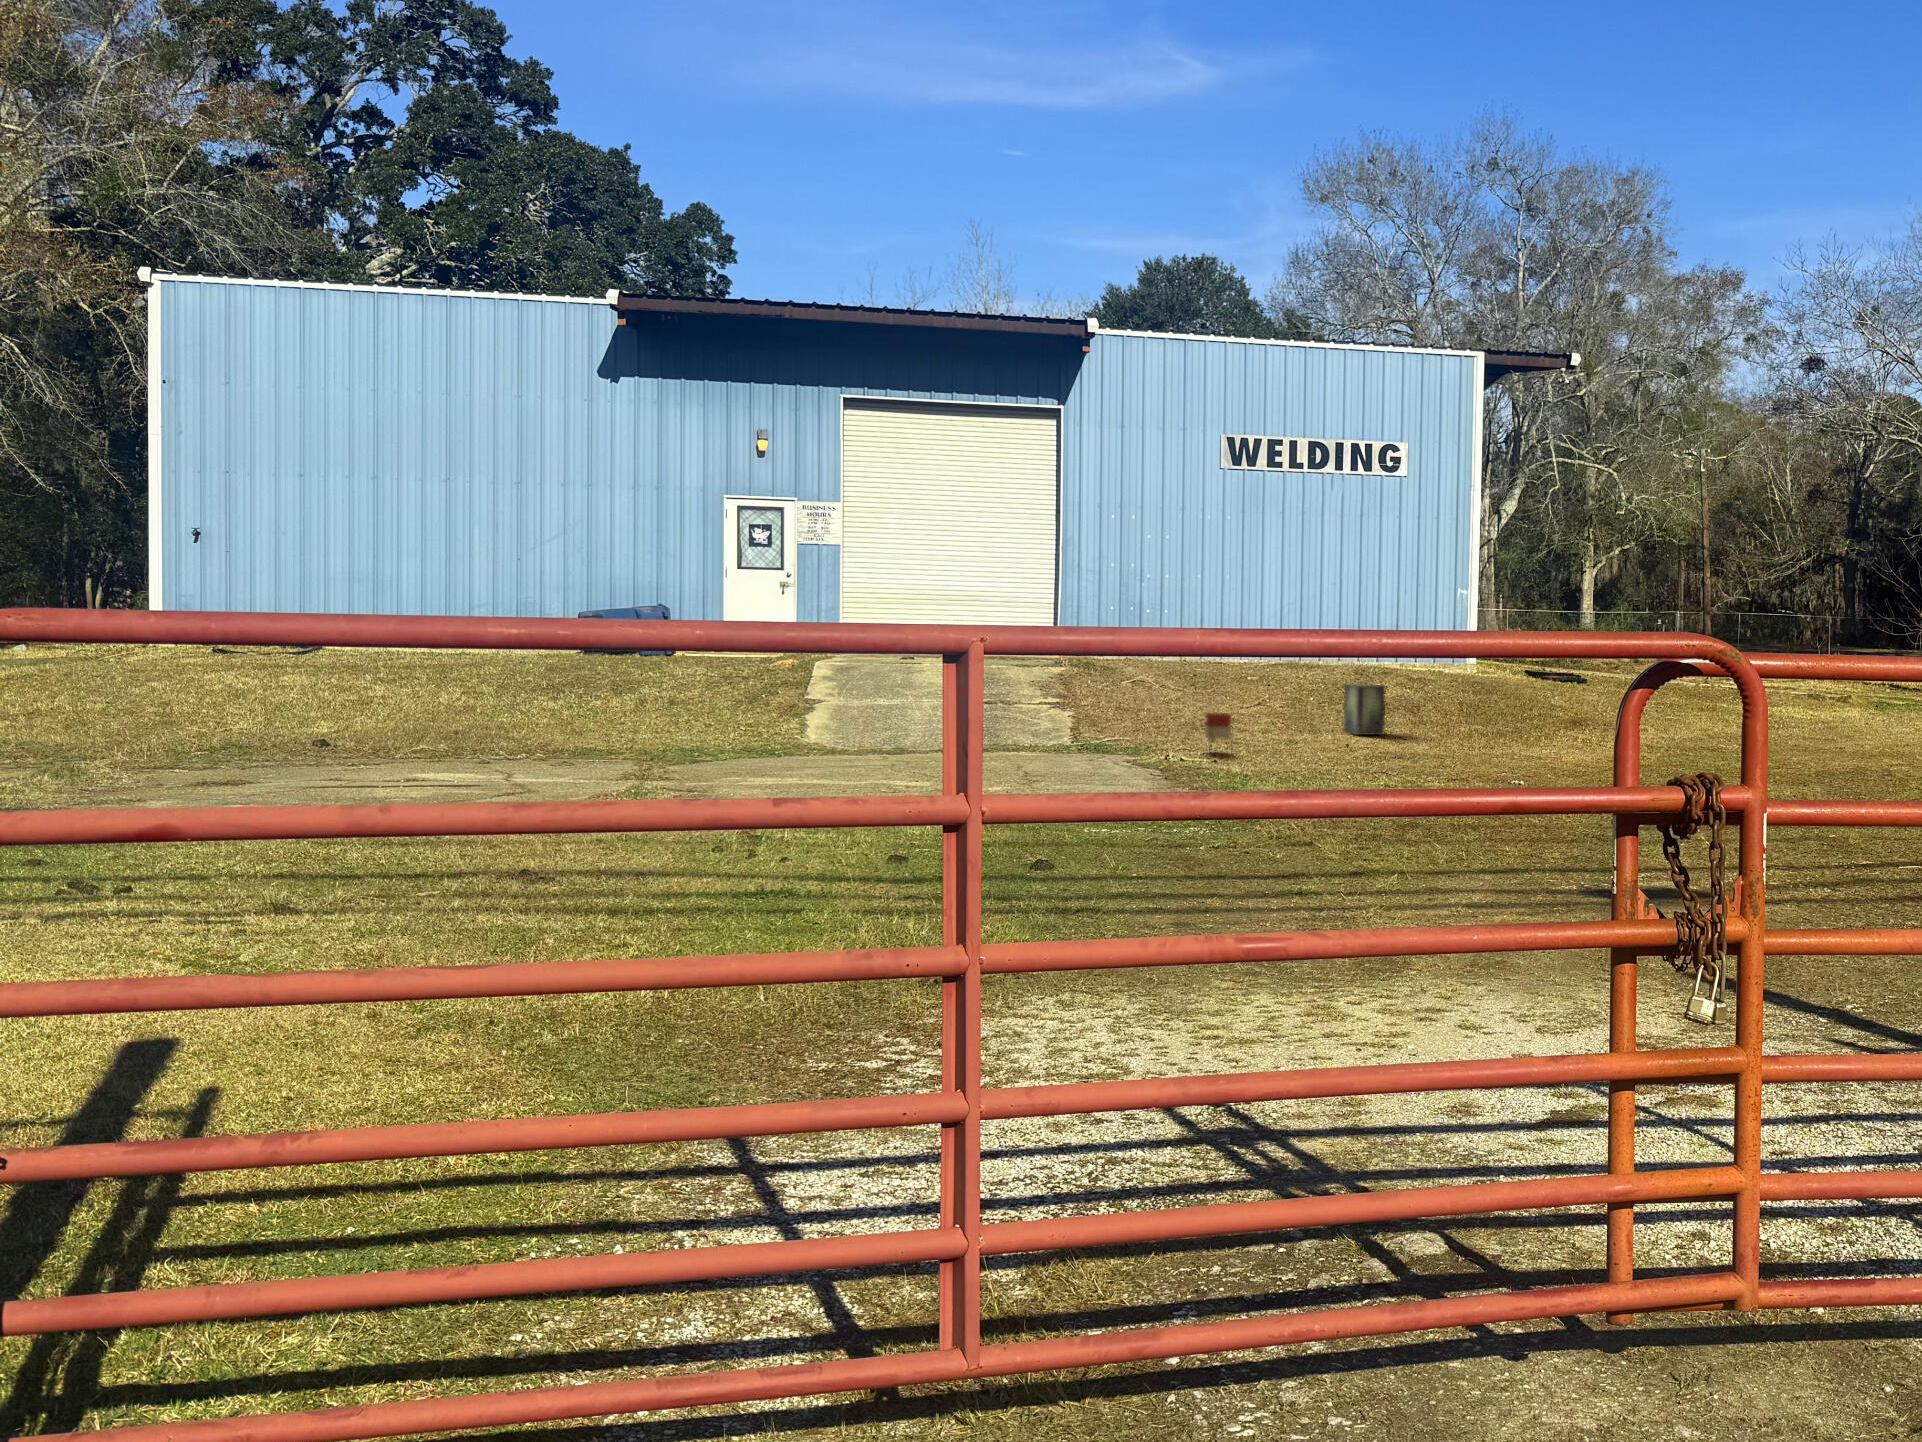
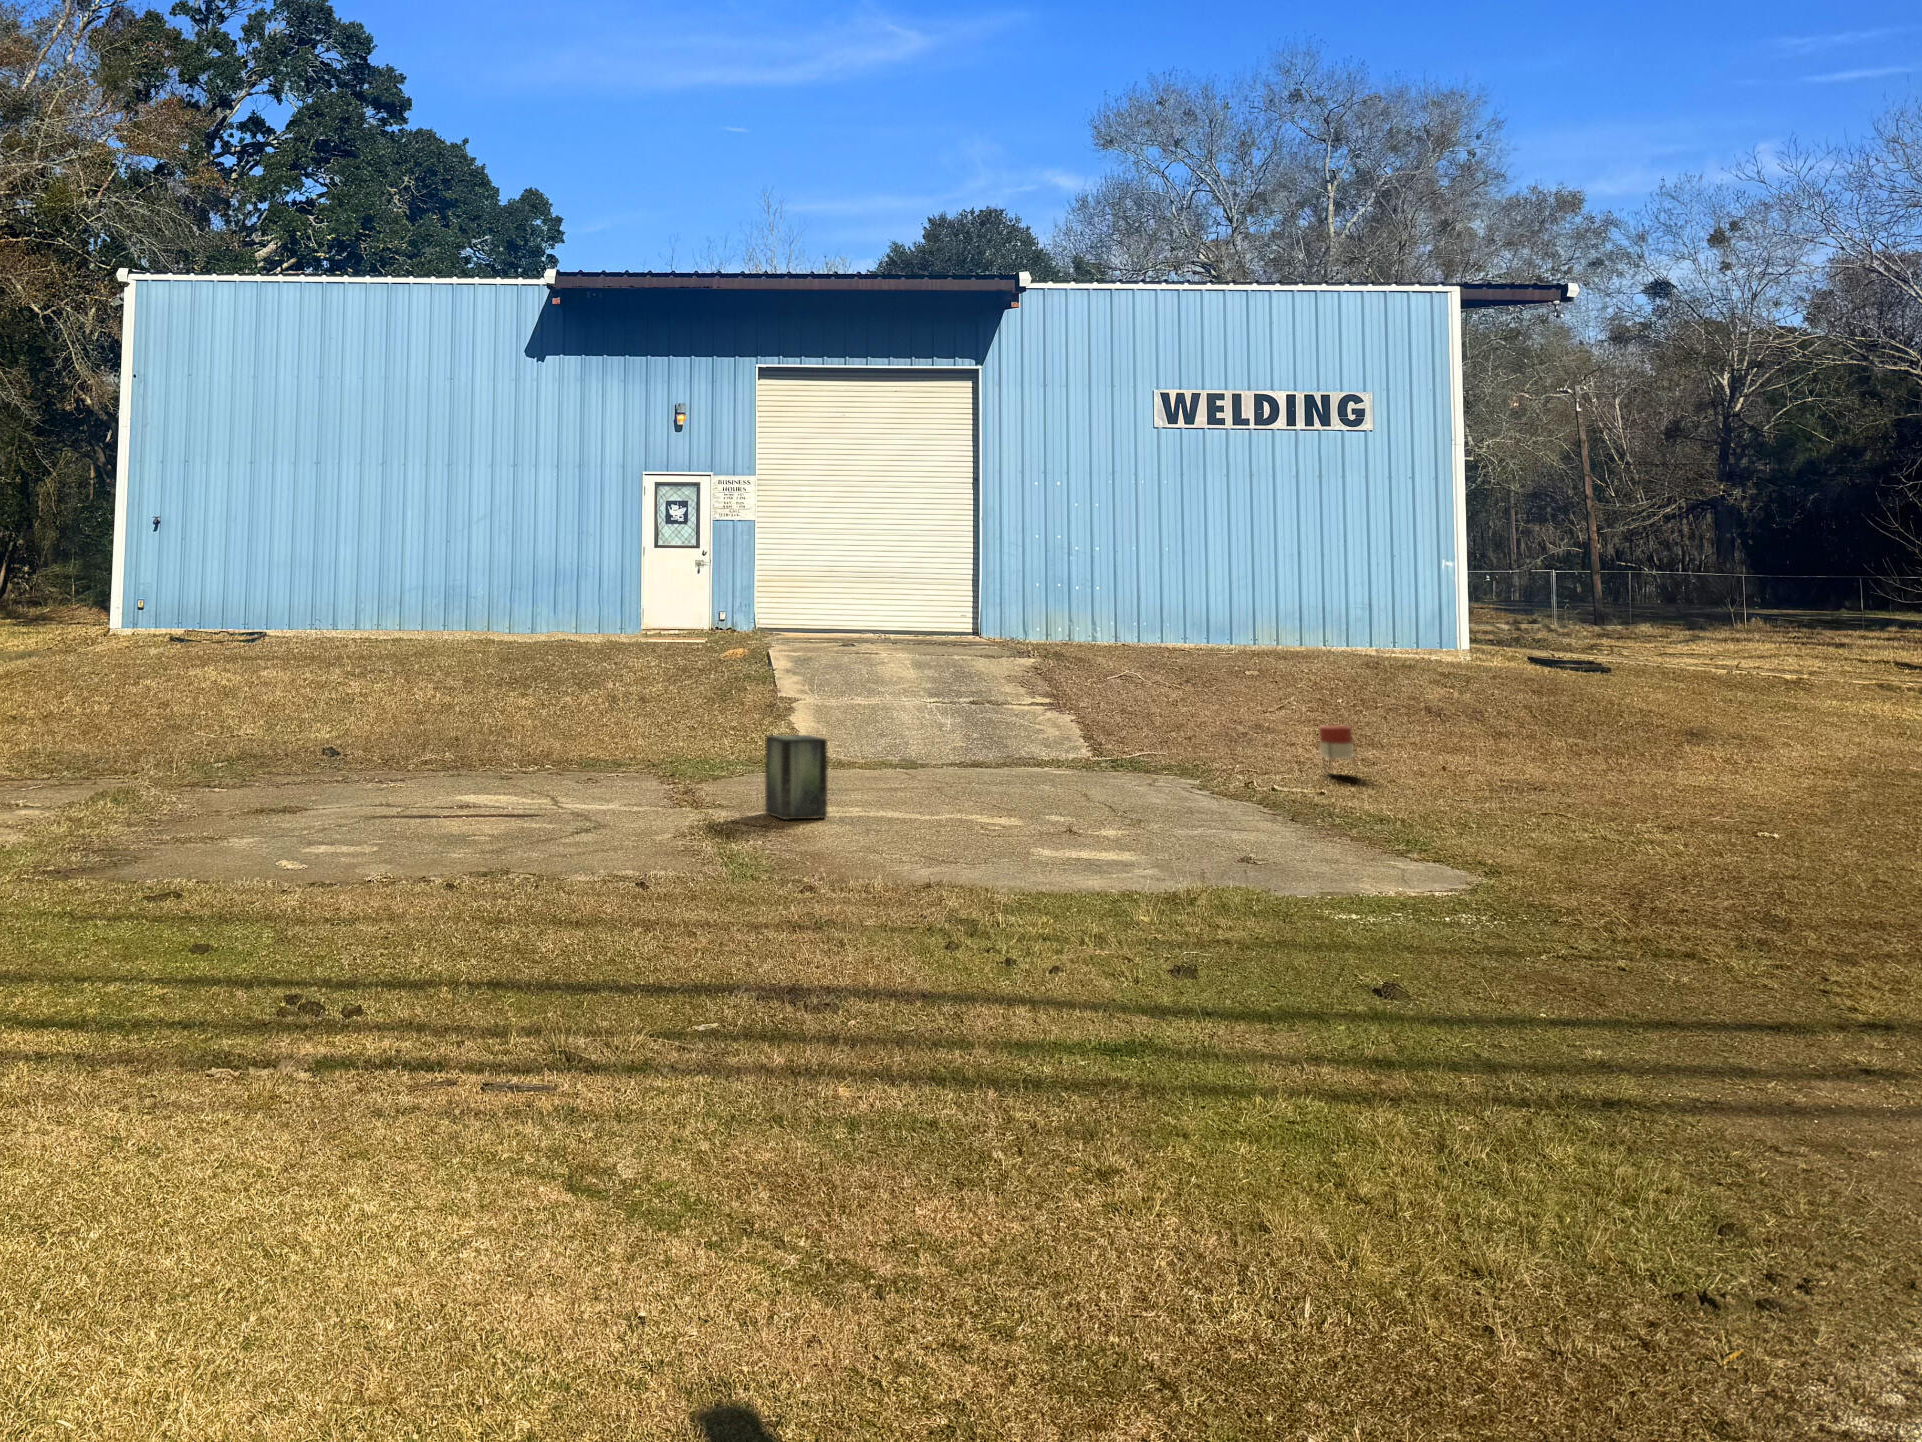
storage box: present [1343,684,1386,735] -> present [765,735,827,819]

